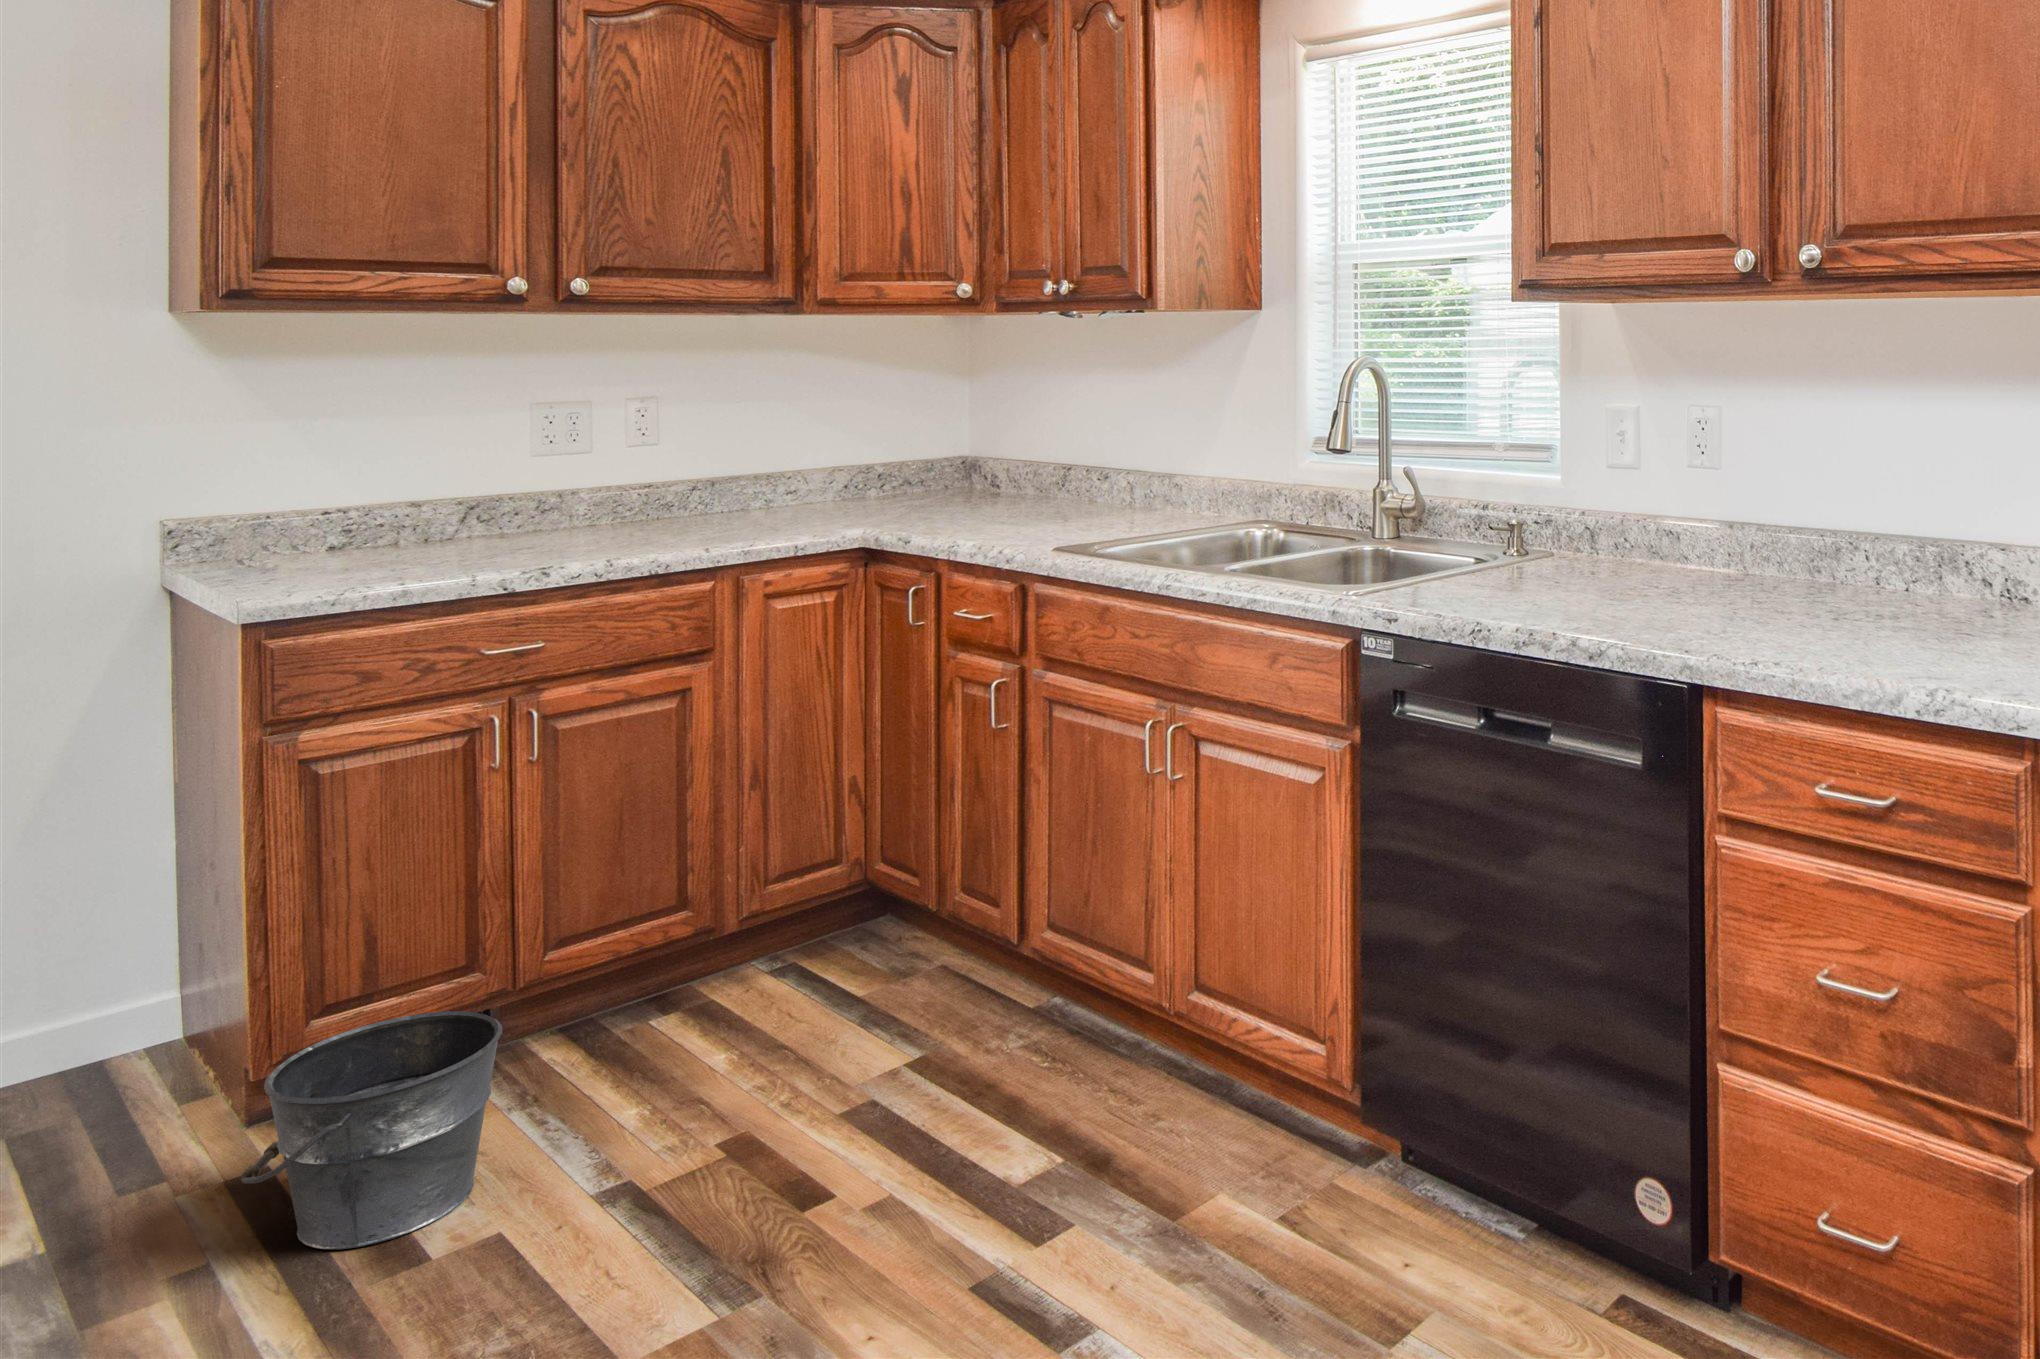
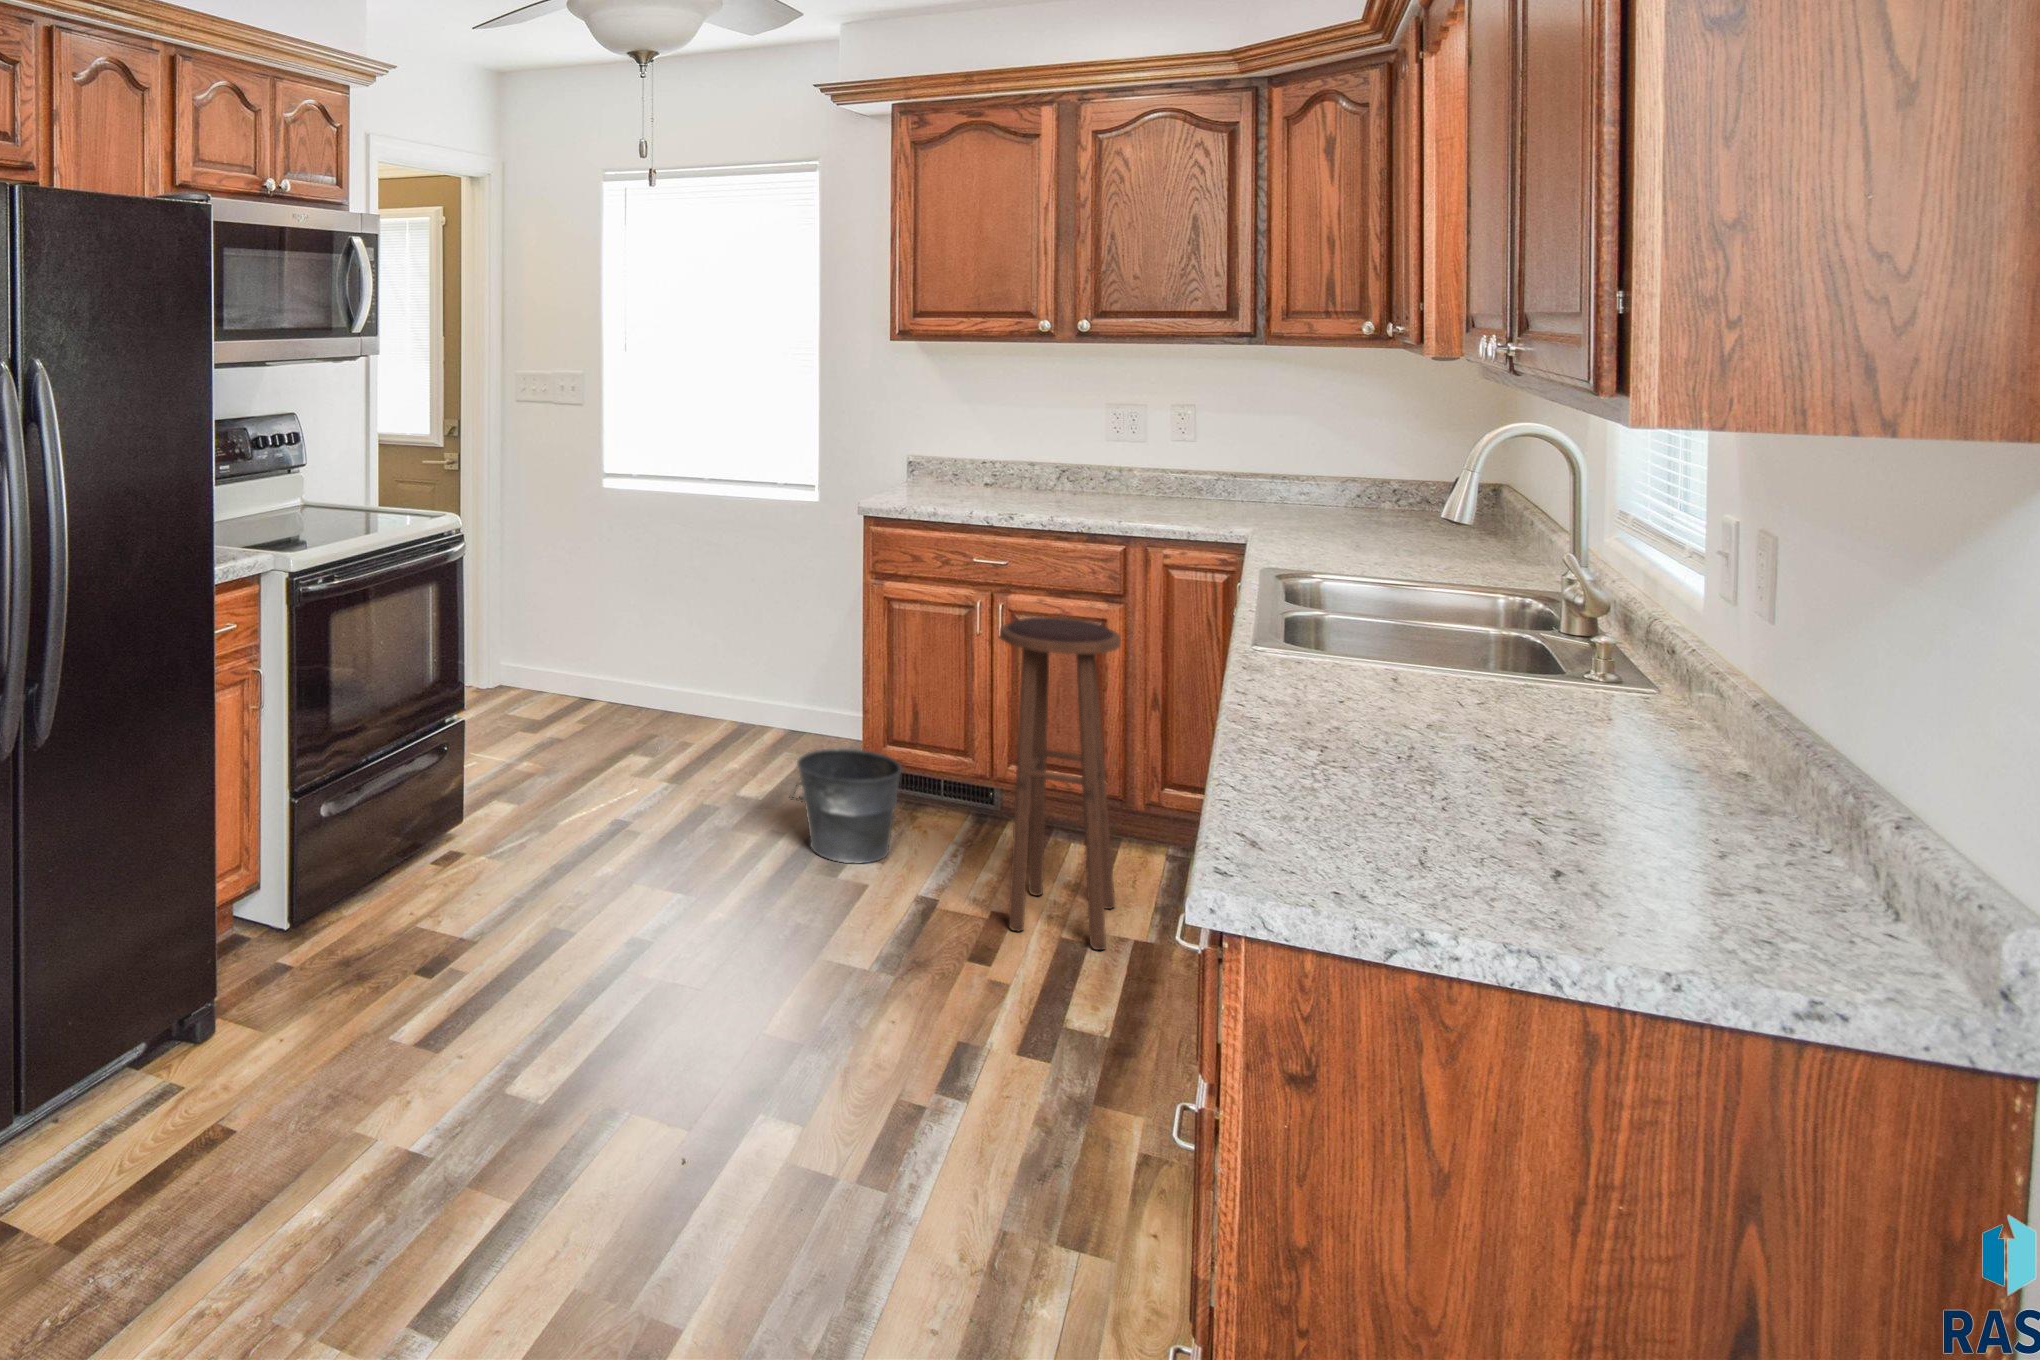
stool: none [745,671,937,1139] -> present [1000,617,1121,950]

